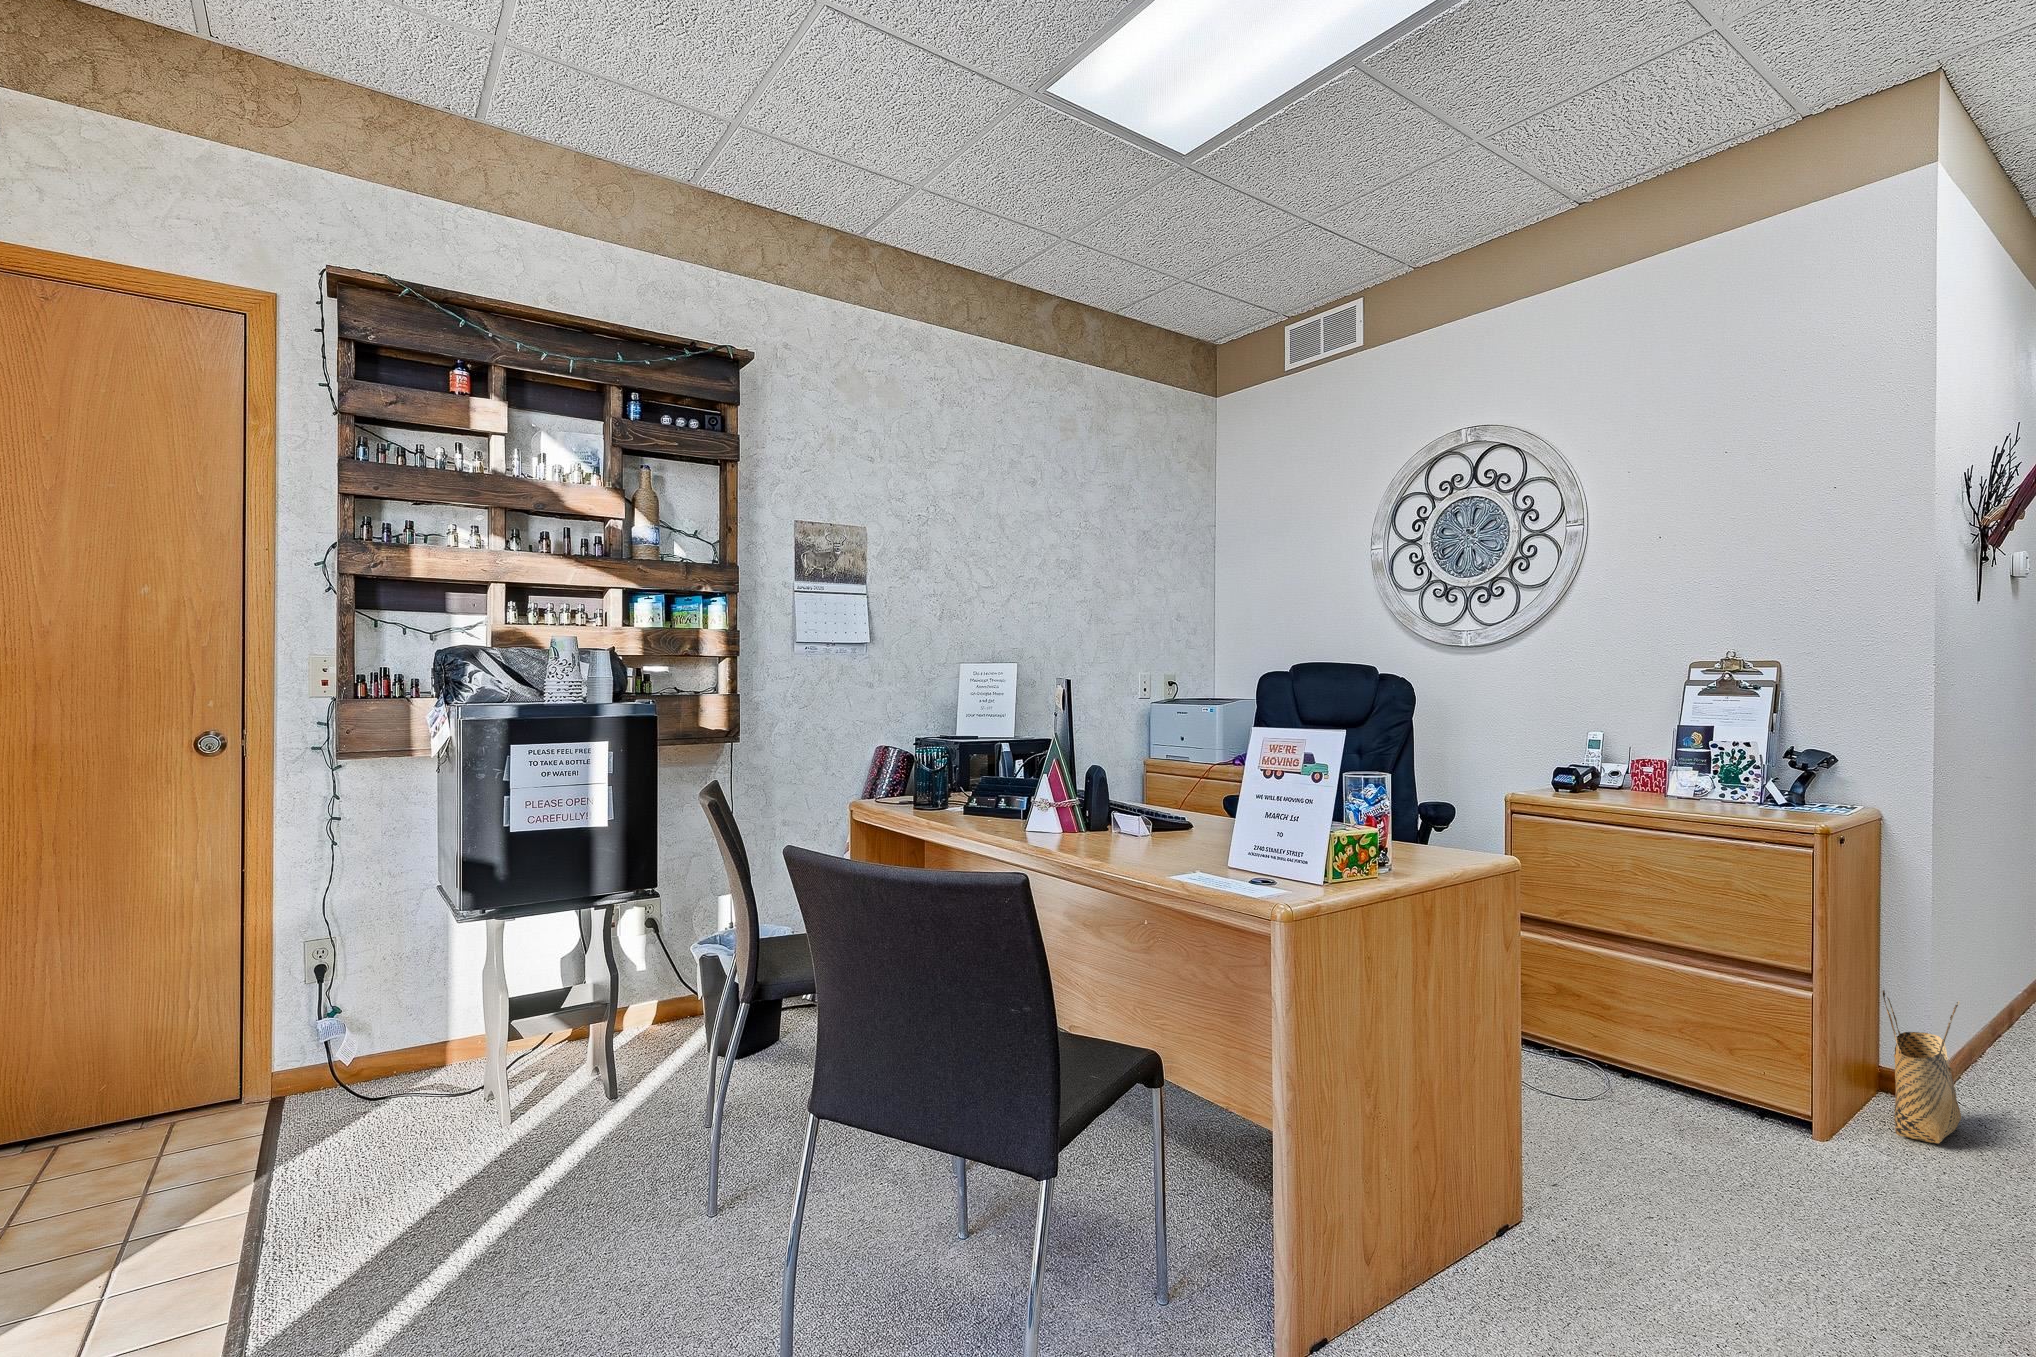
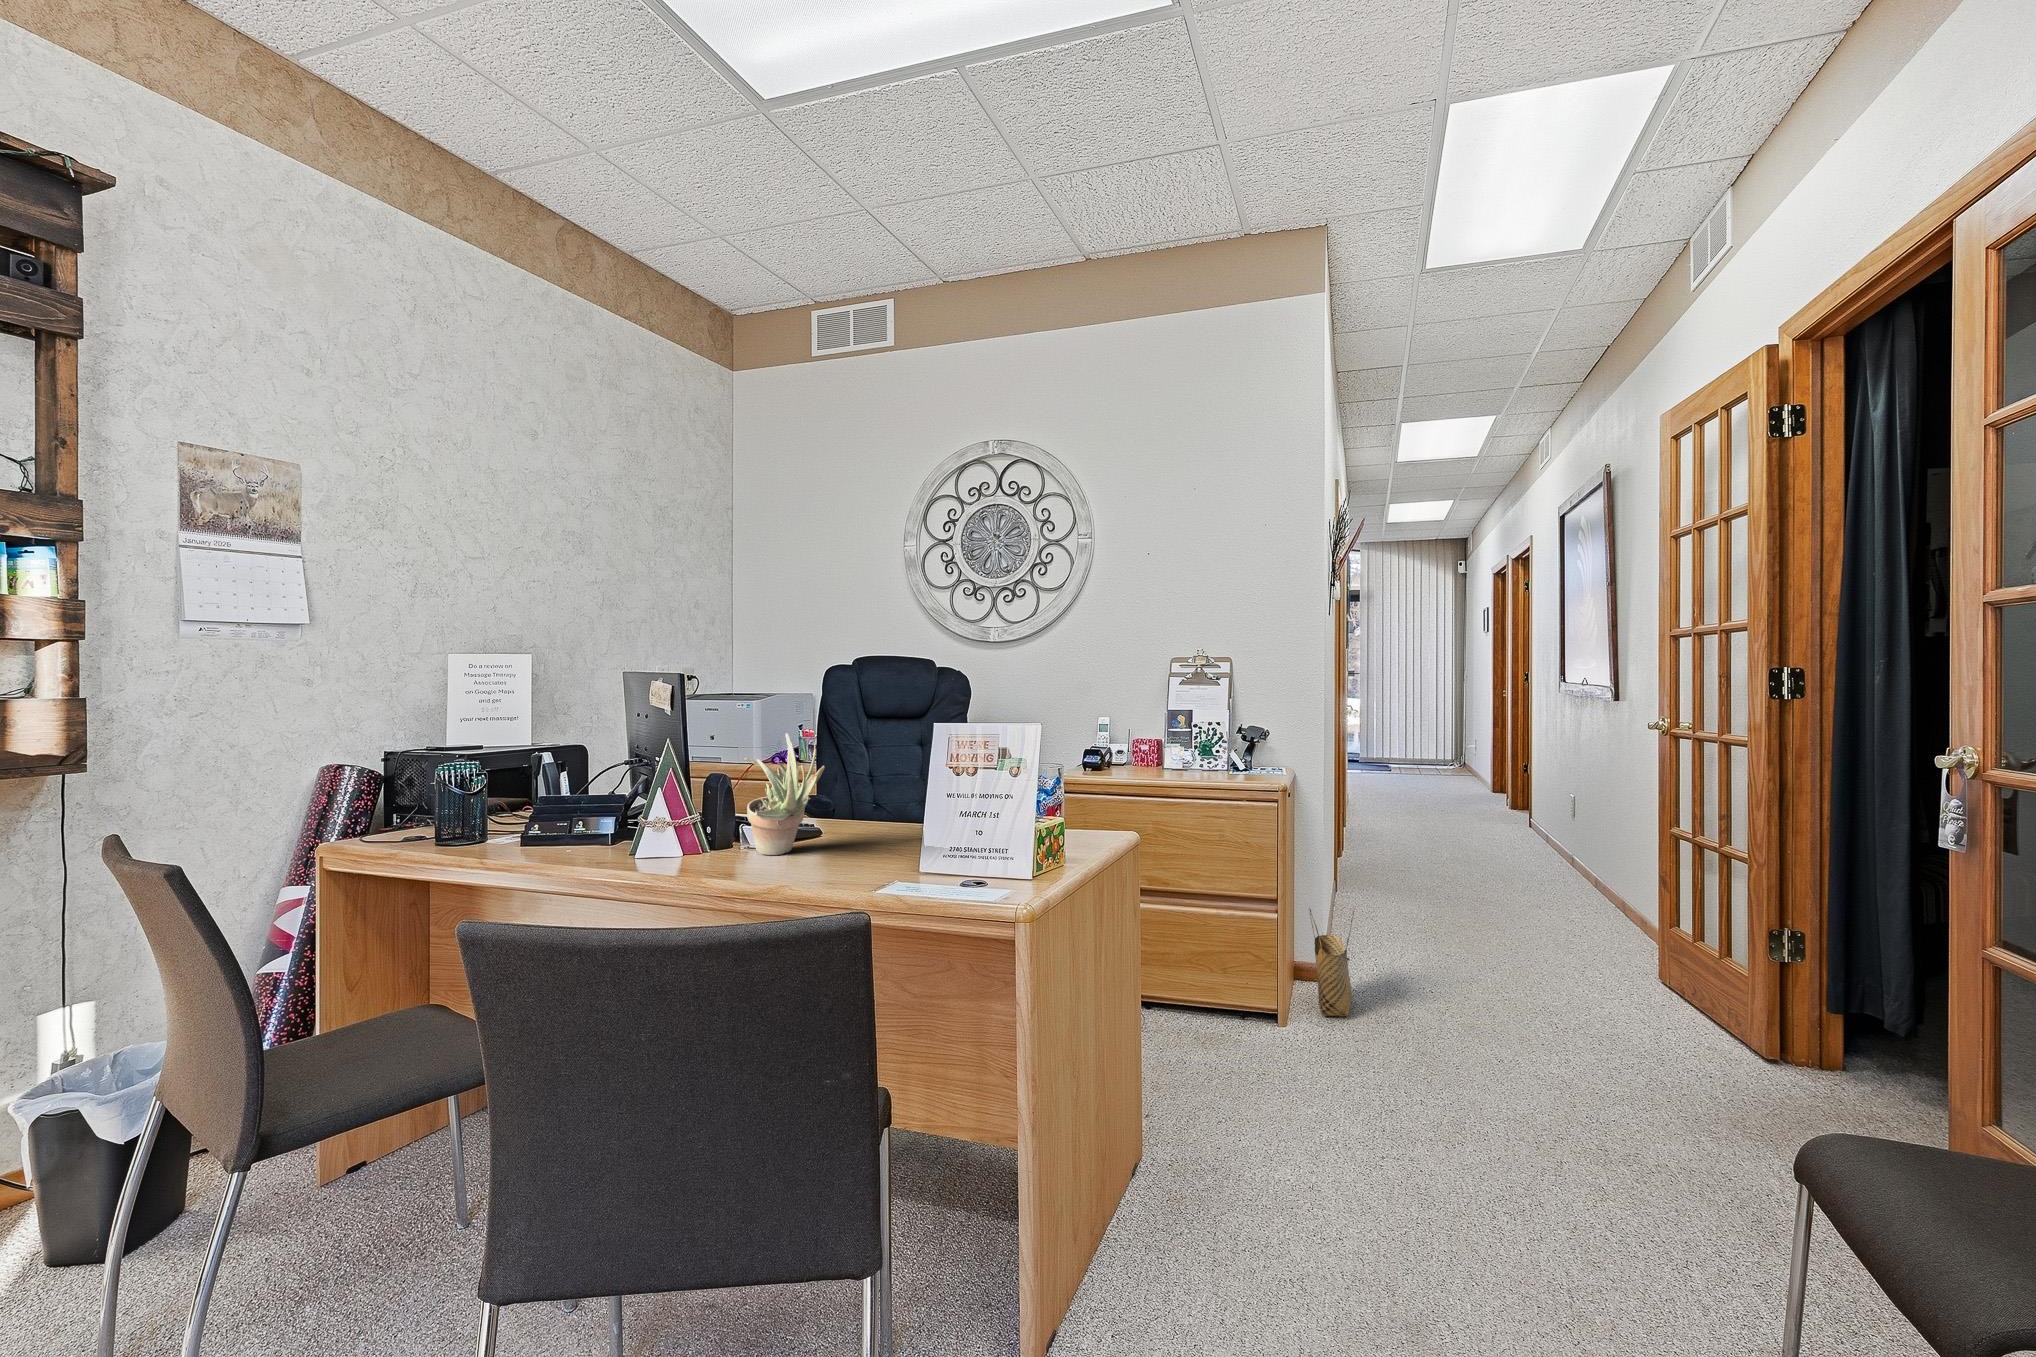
succulent plant: none [1101,732,1174,837] -> present [744,733,825,855]

